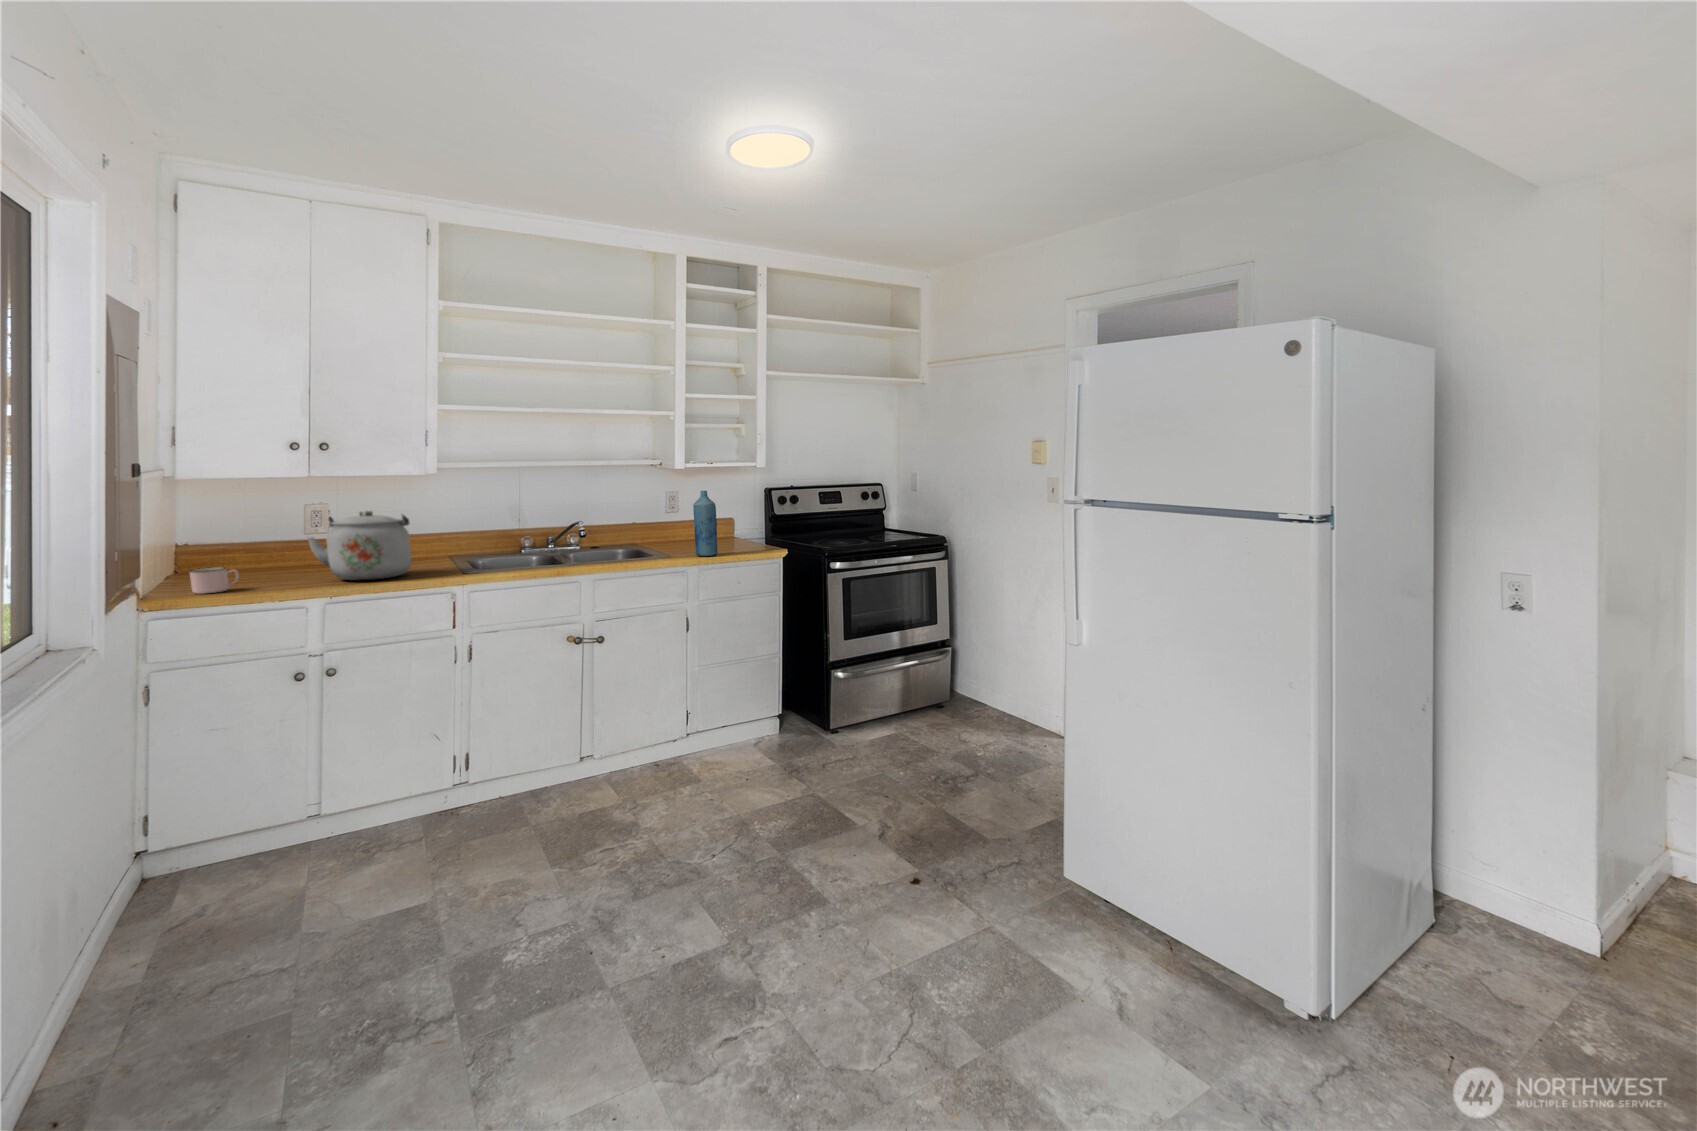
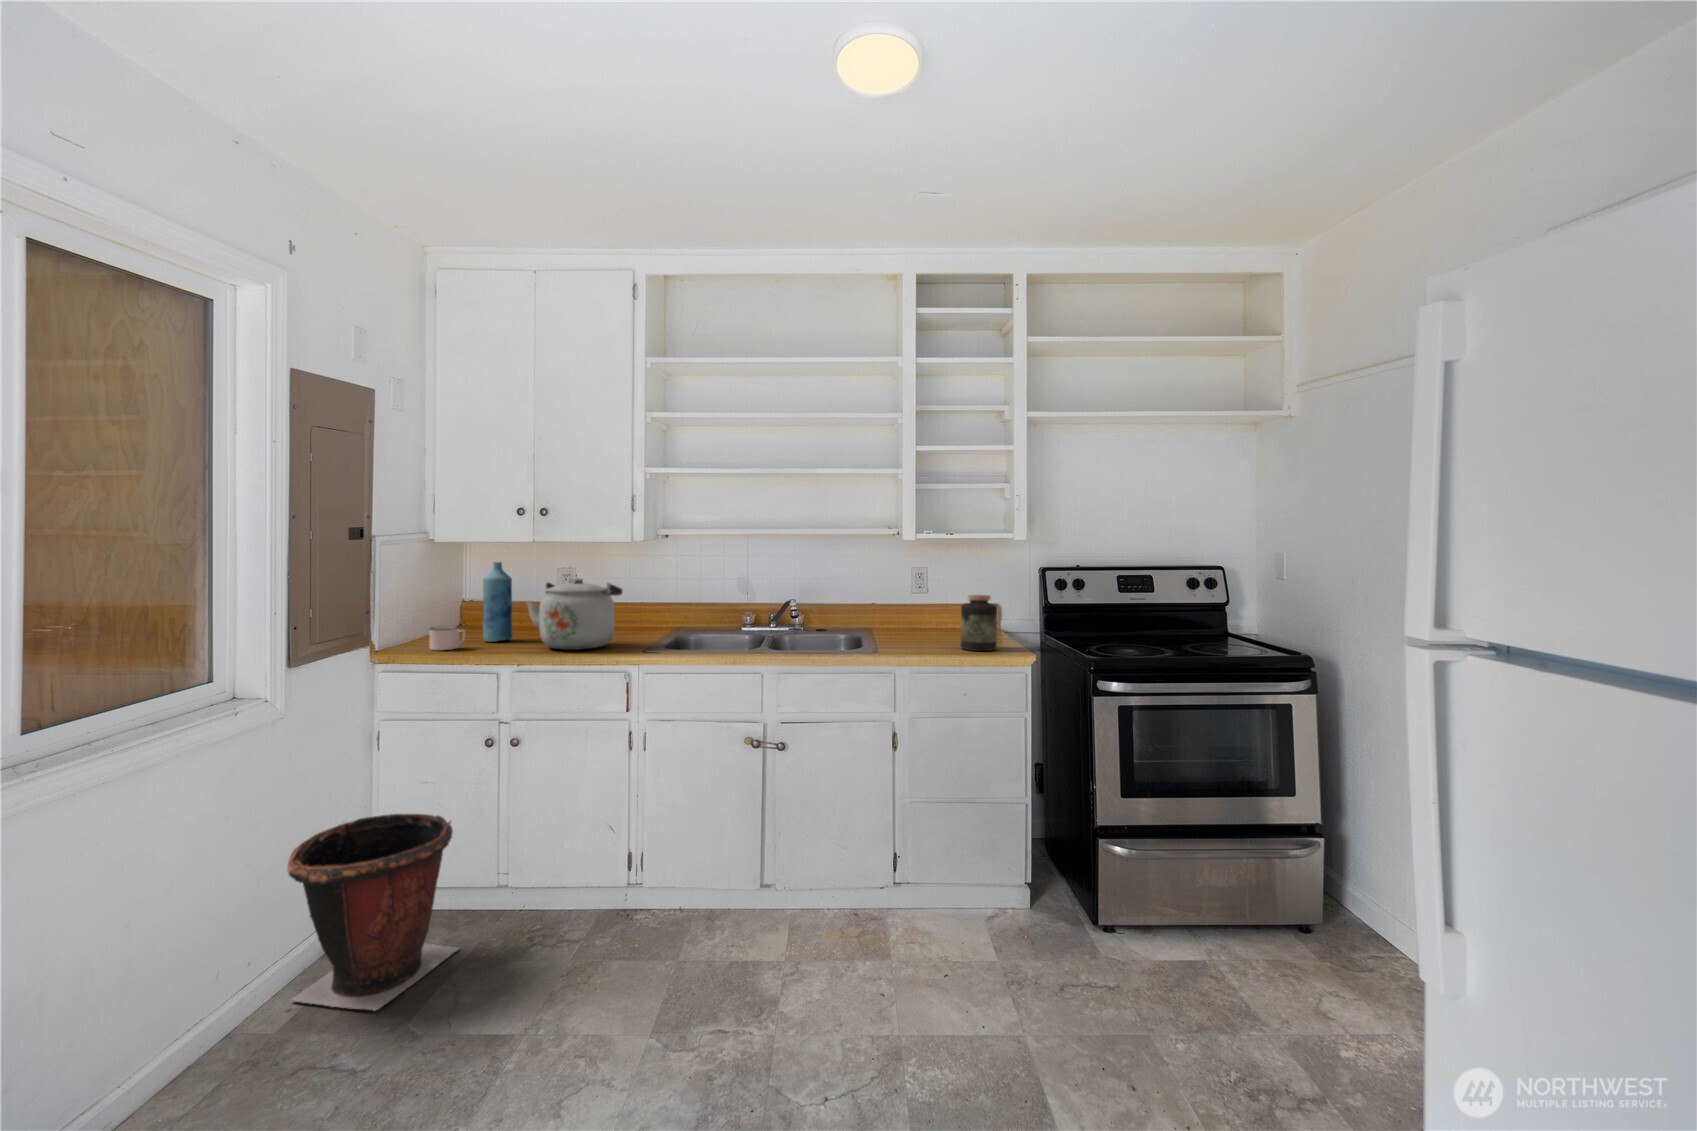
bottle: present [693,491,718,556] -> present [483,562,512,642]
jar: none [720,510,749,552] -> present [961,595,997,651]
waste bin: none [112,740,309,956] -> present [288,814,458,1011]

